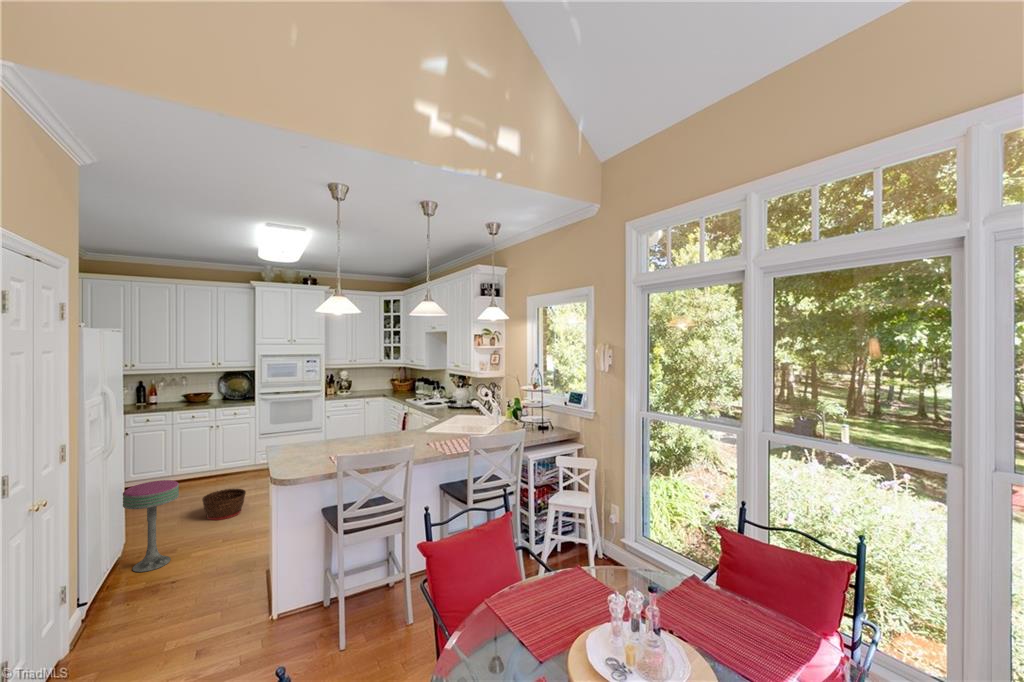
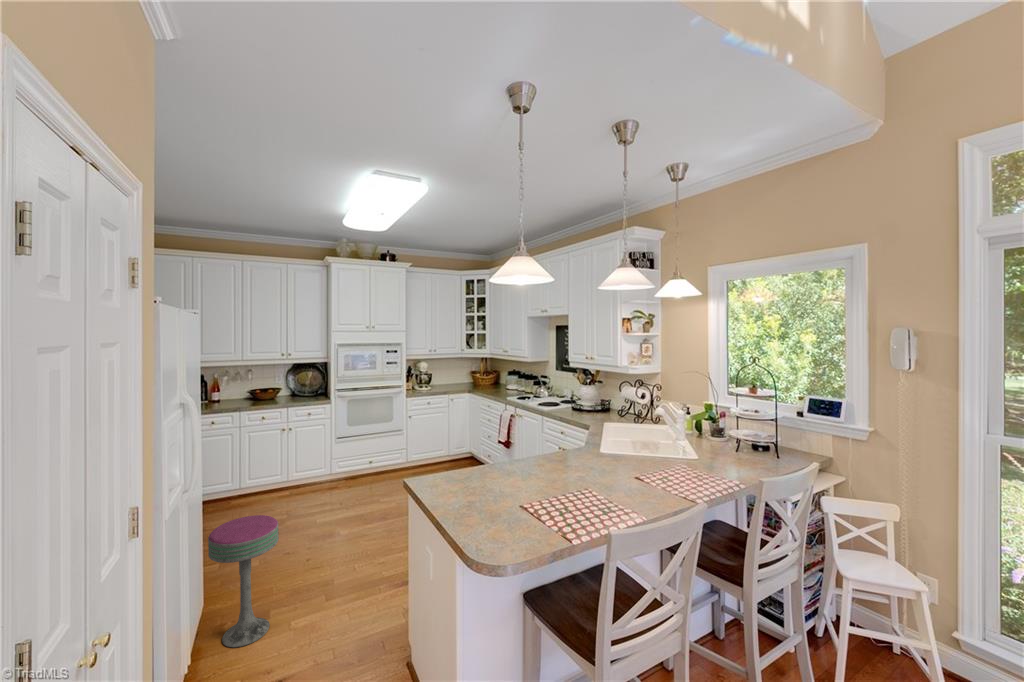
basket: present [202,489,246,520] -> none [291,512,341,556]

